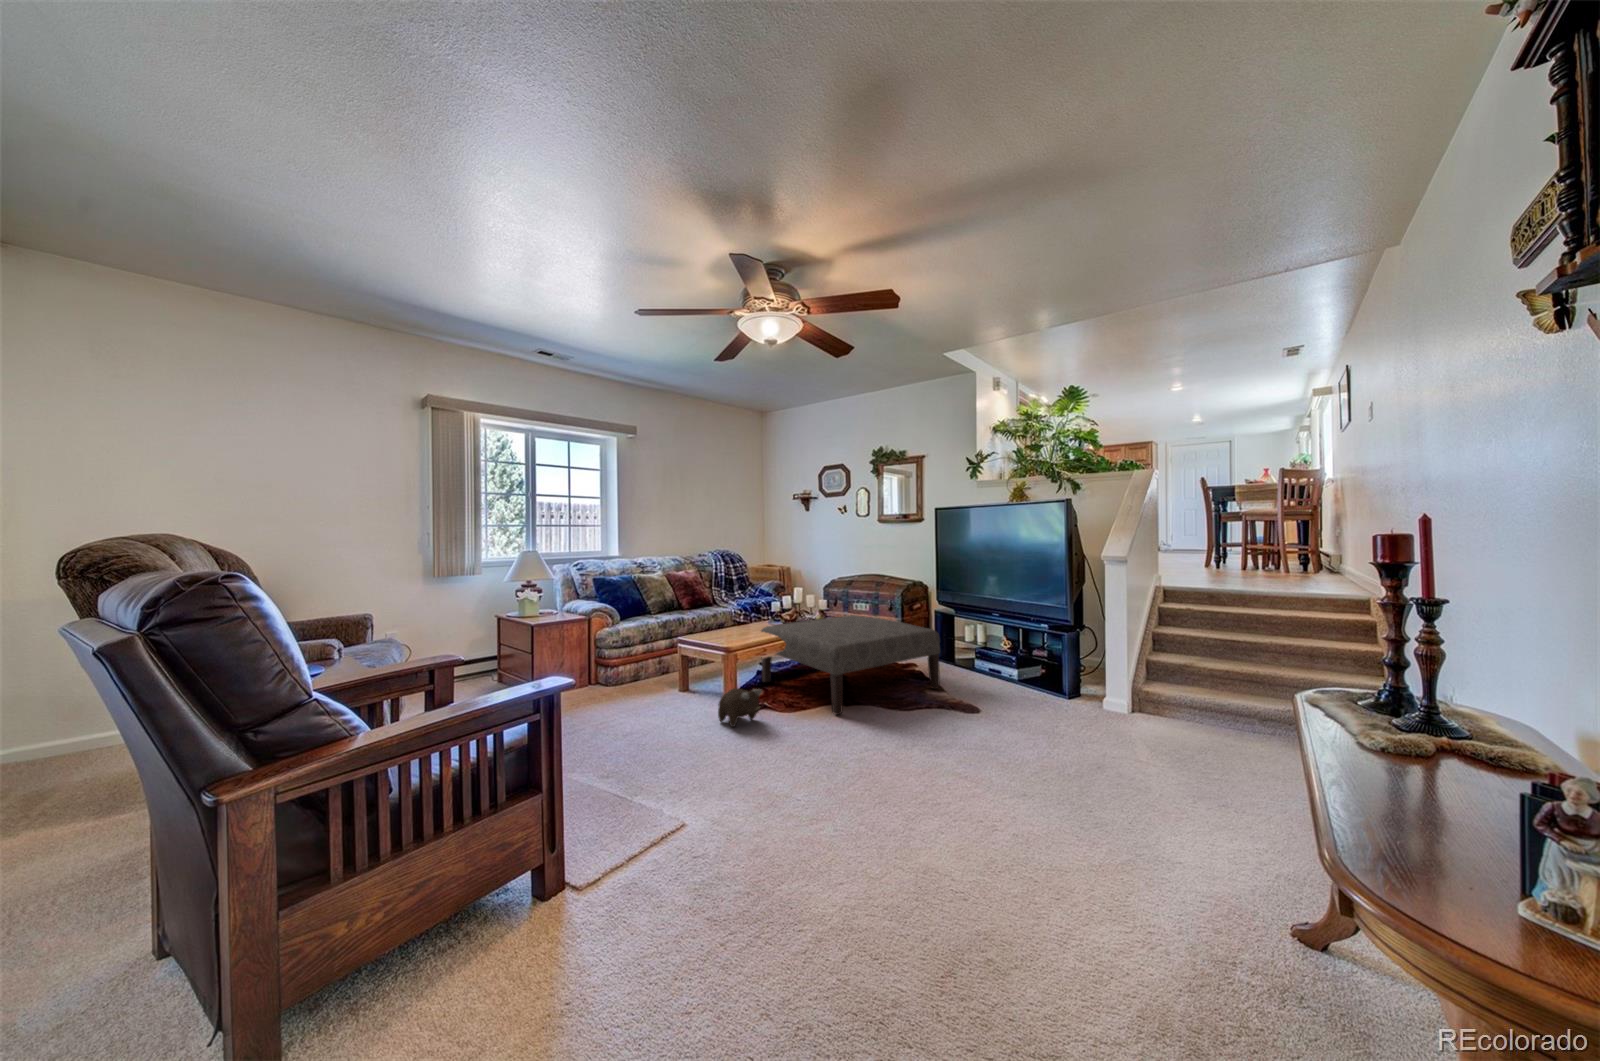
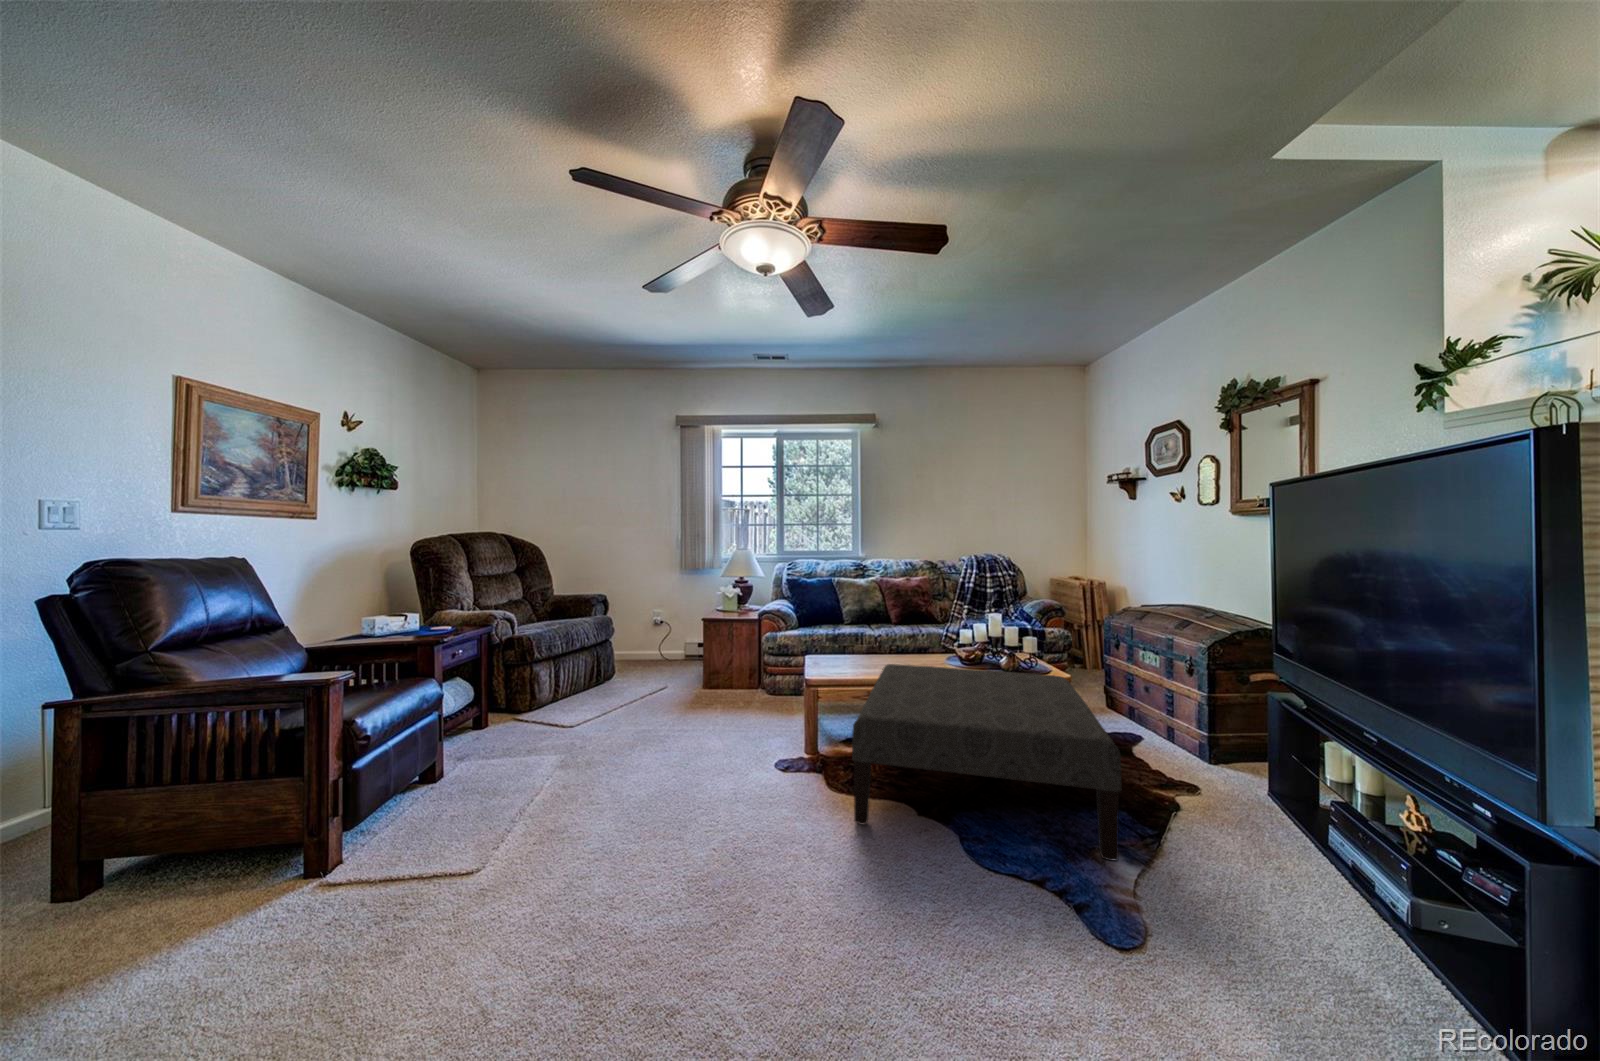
plush toy: present [718,688,762,727] -> none [730,734,777,782]

